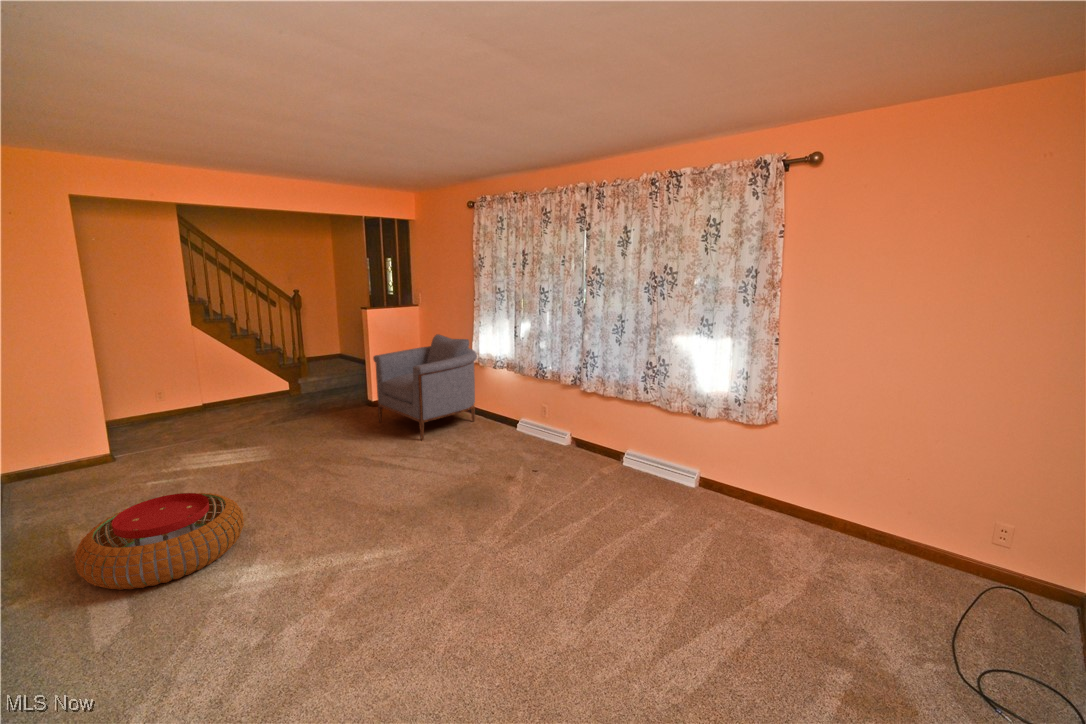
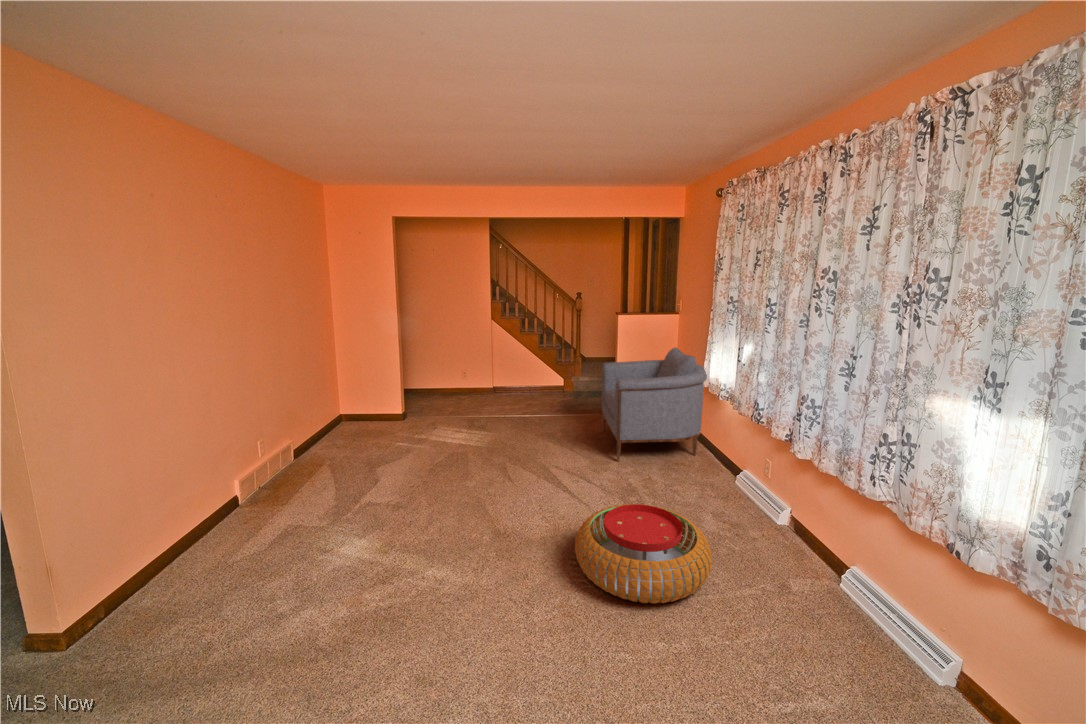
pouf: present [74,493,244,590] -> present [575,504,712,604]

